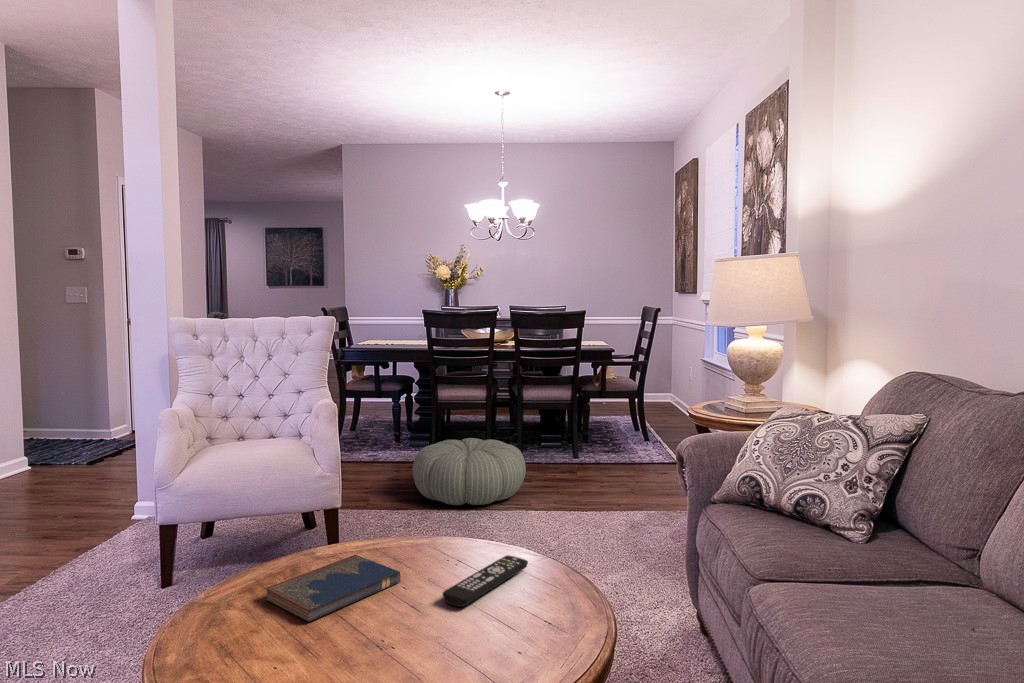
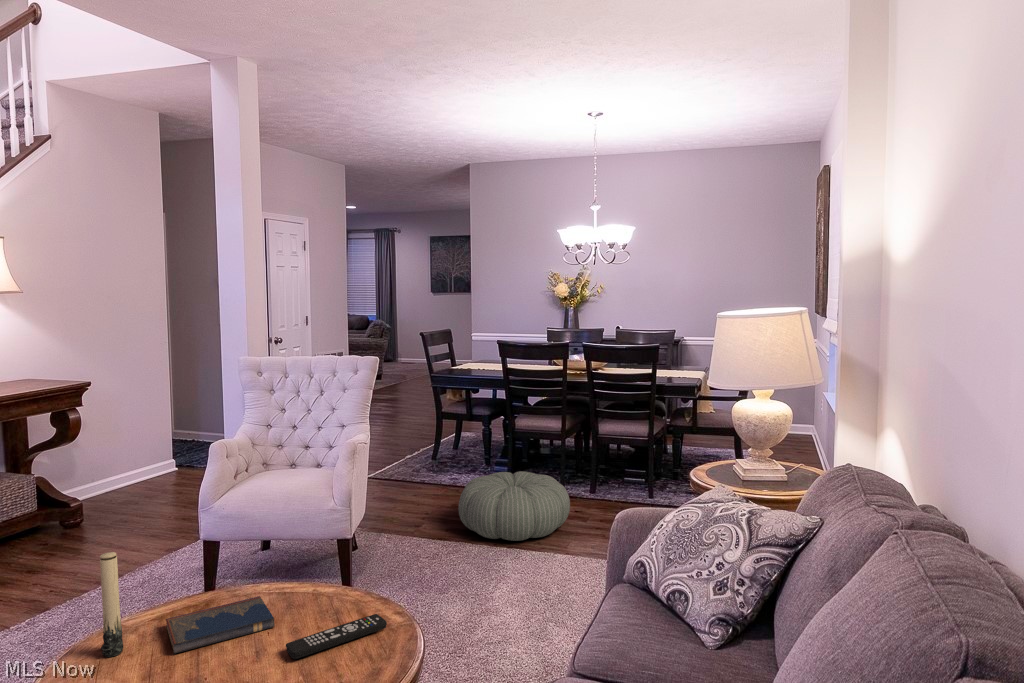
candle: none [202,504,236,637] -> present [100,552,123,657]

